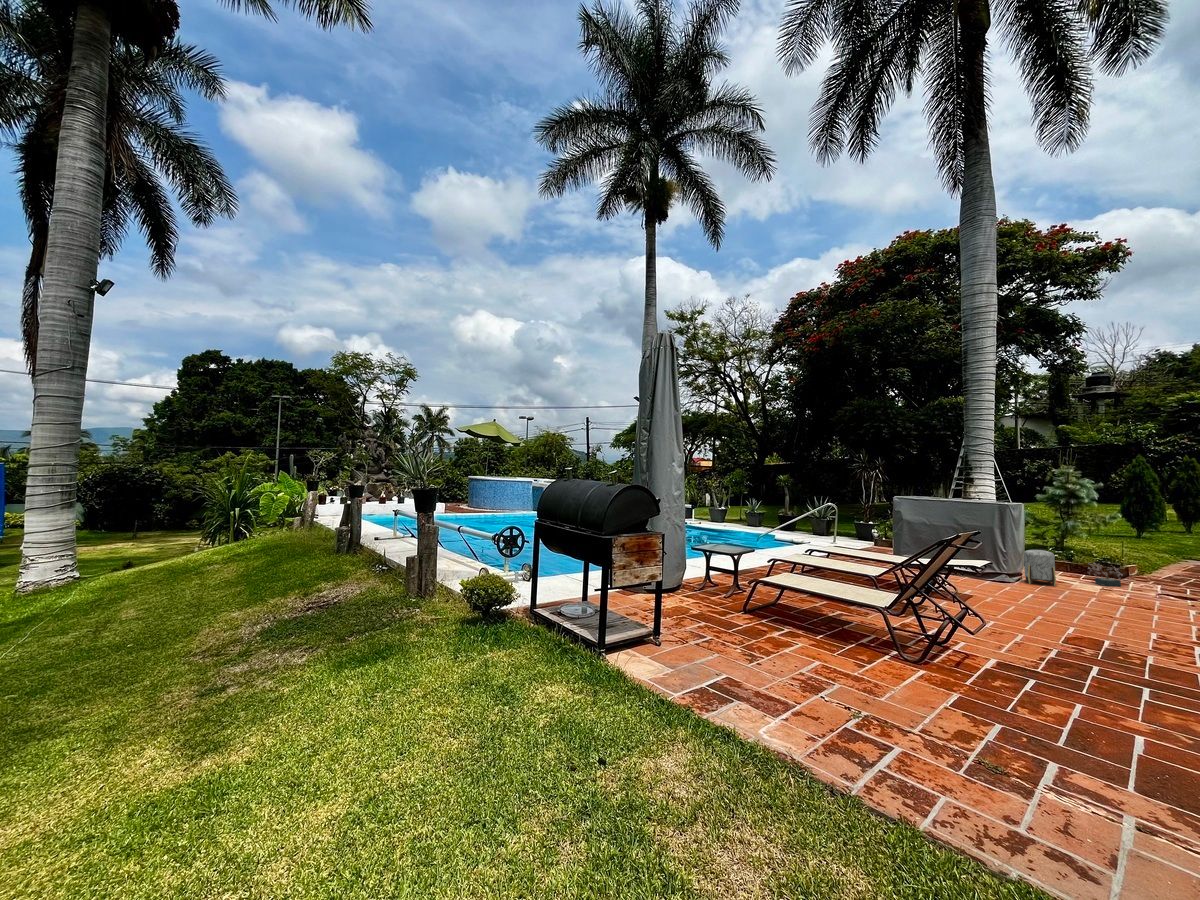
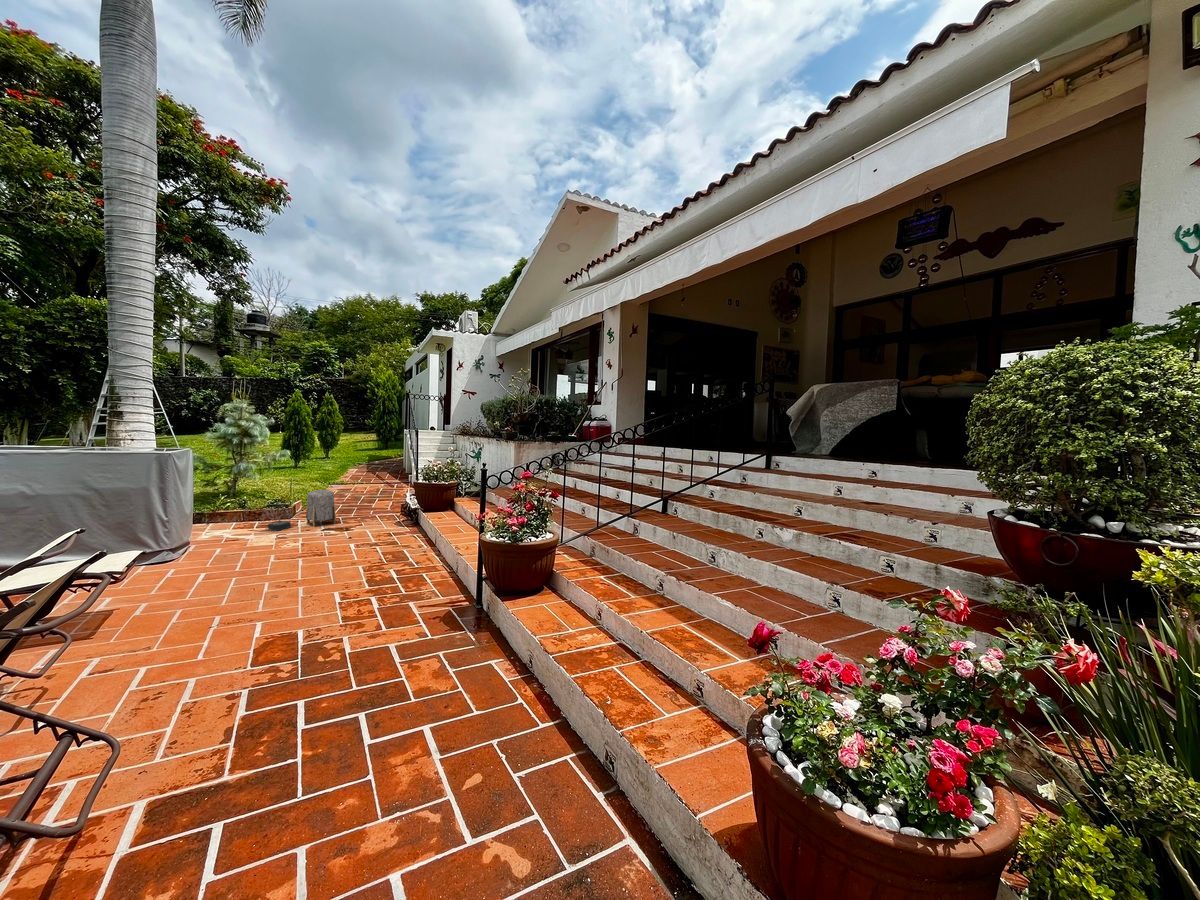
stool: present [1024,550,1056,586] -> present [306,490,336,527]

